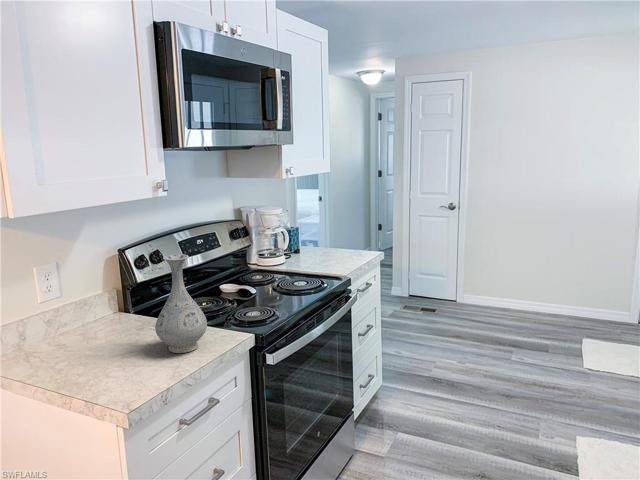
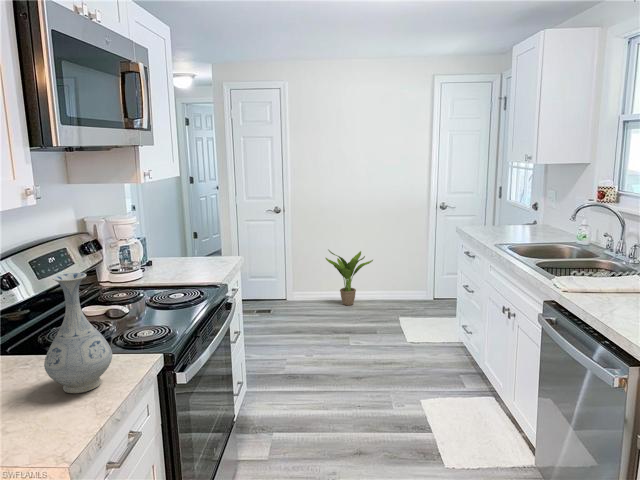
potted plant: none [502,251,560,316] -> present [326,250,373,305]

